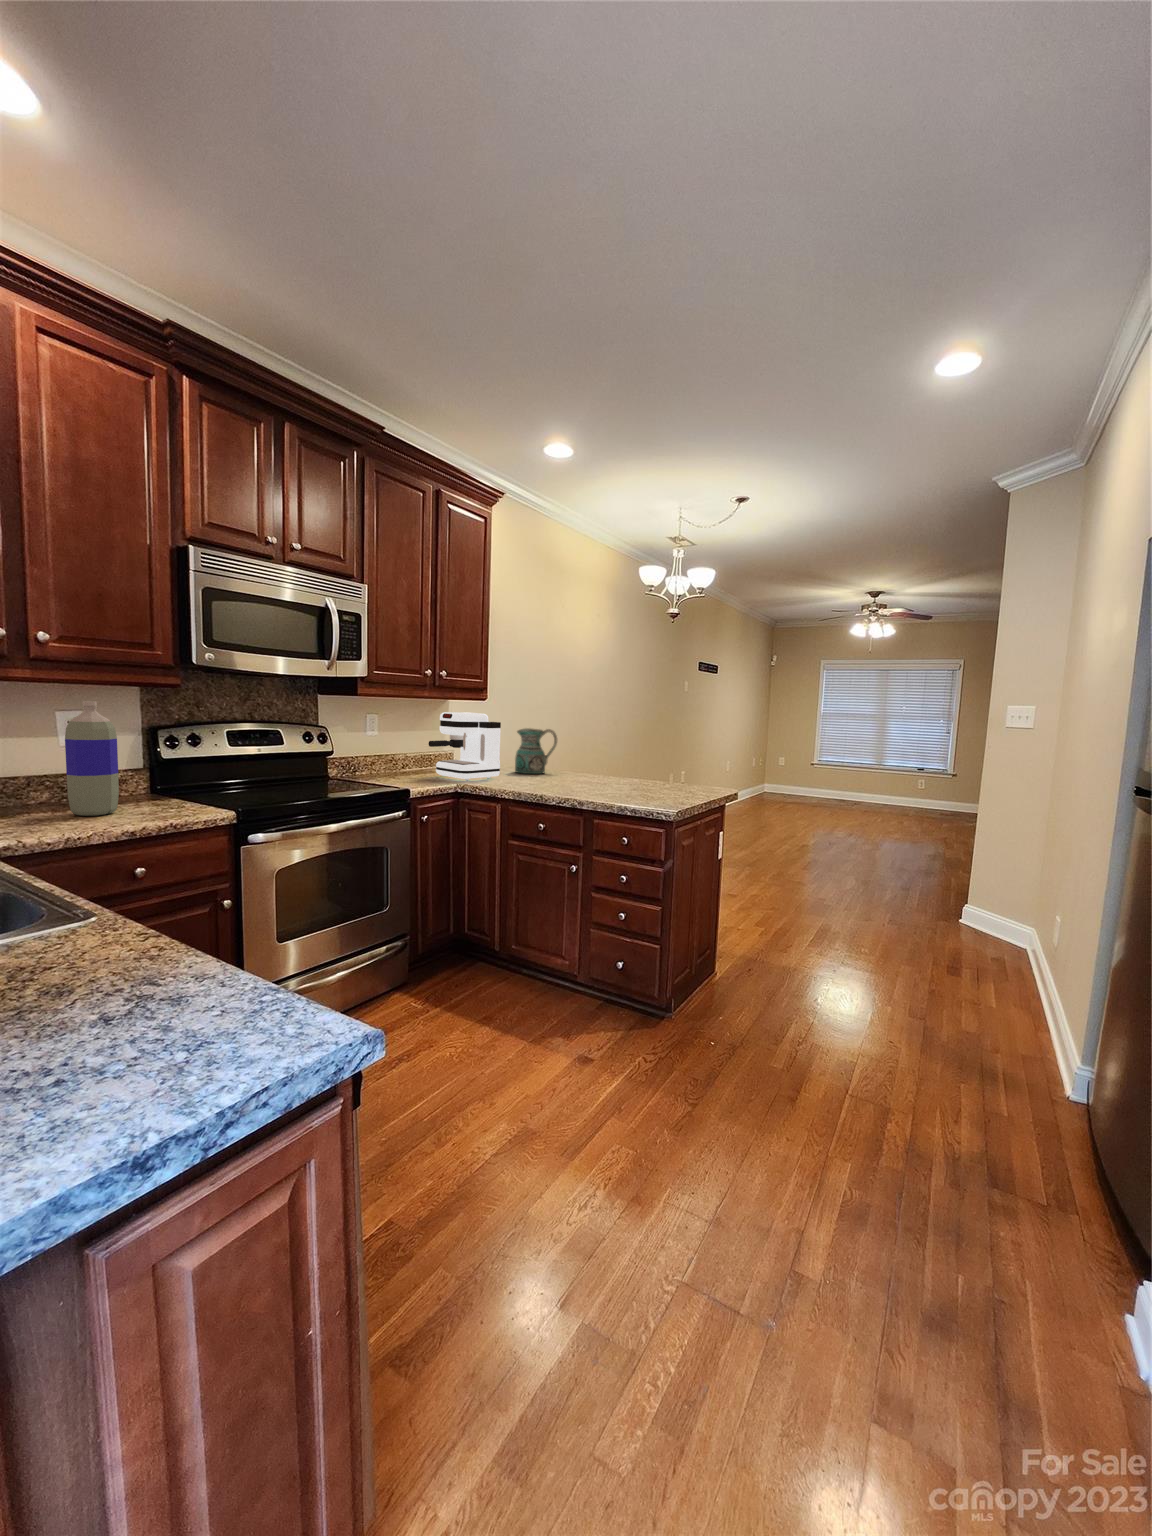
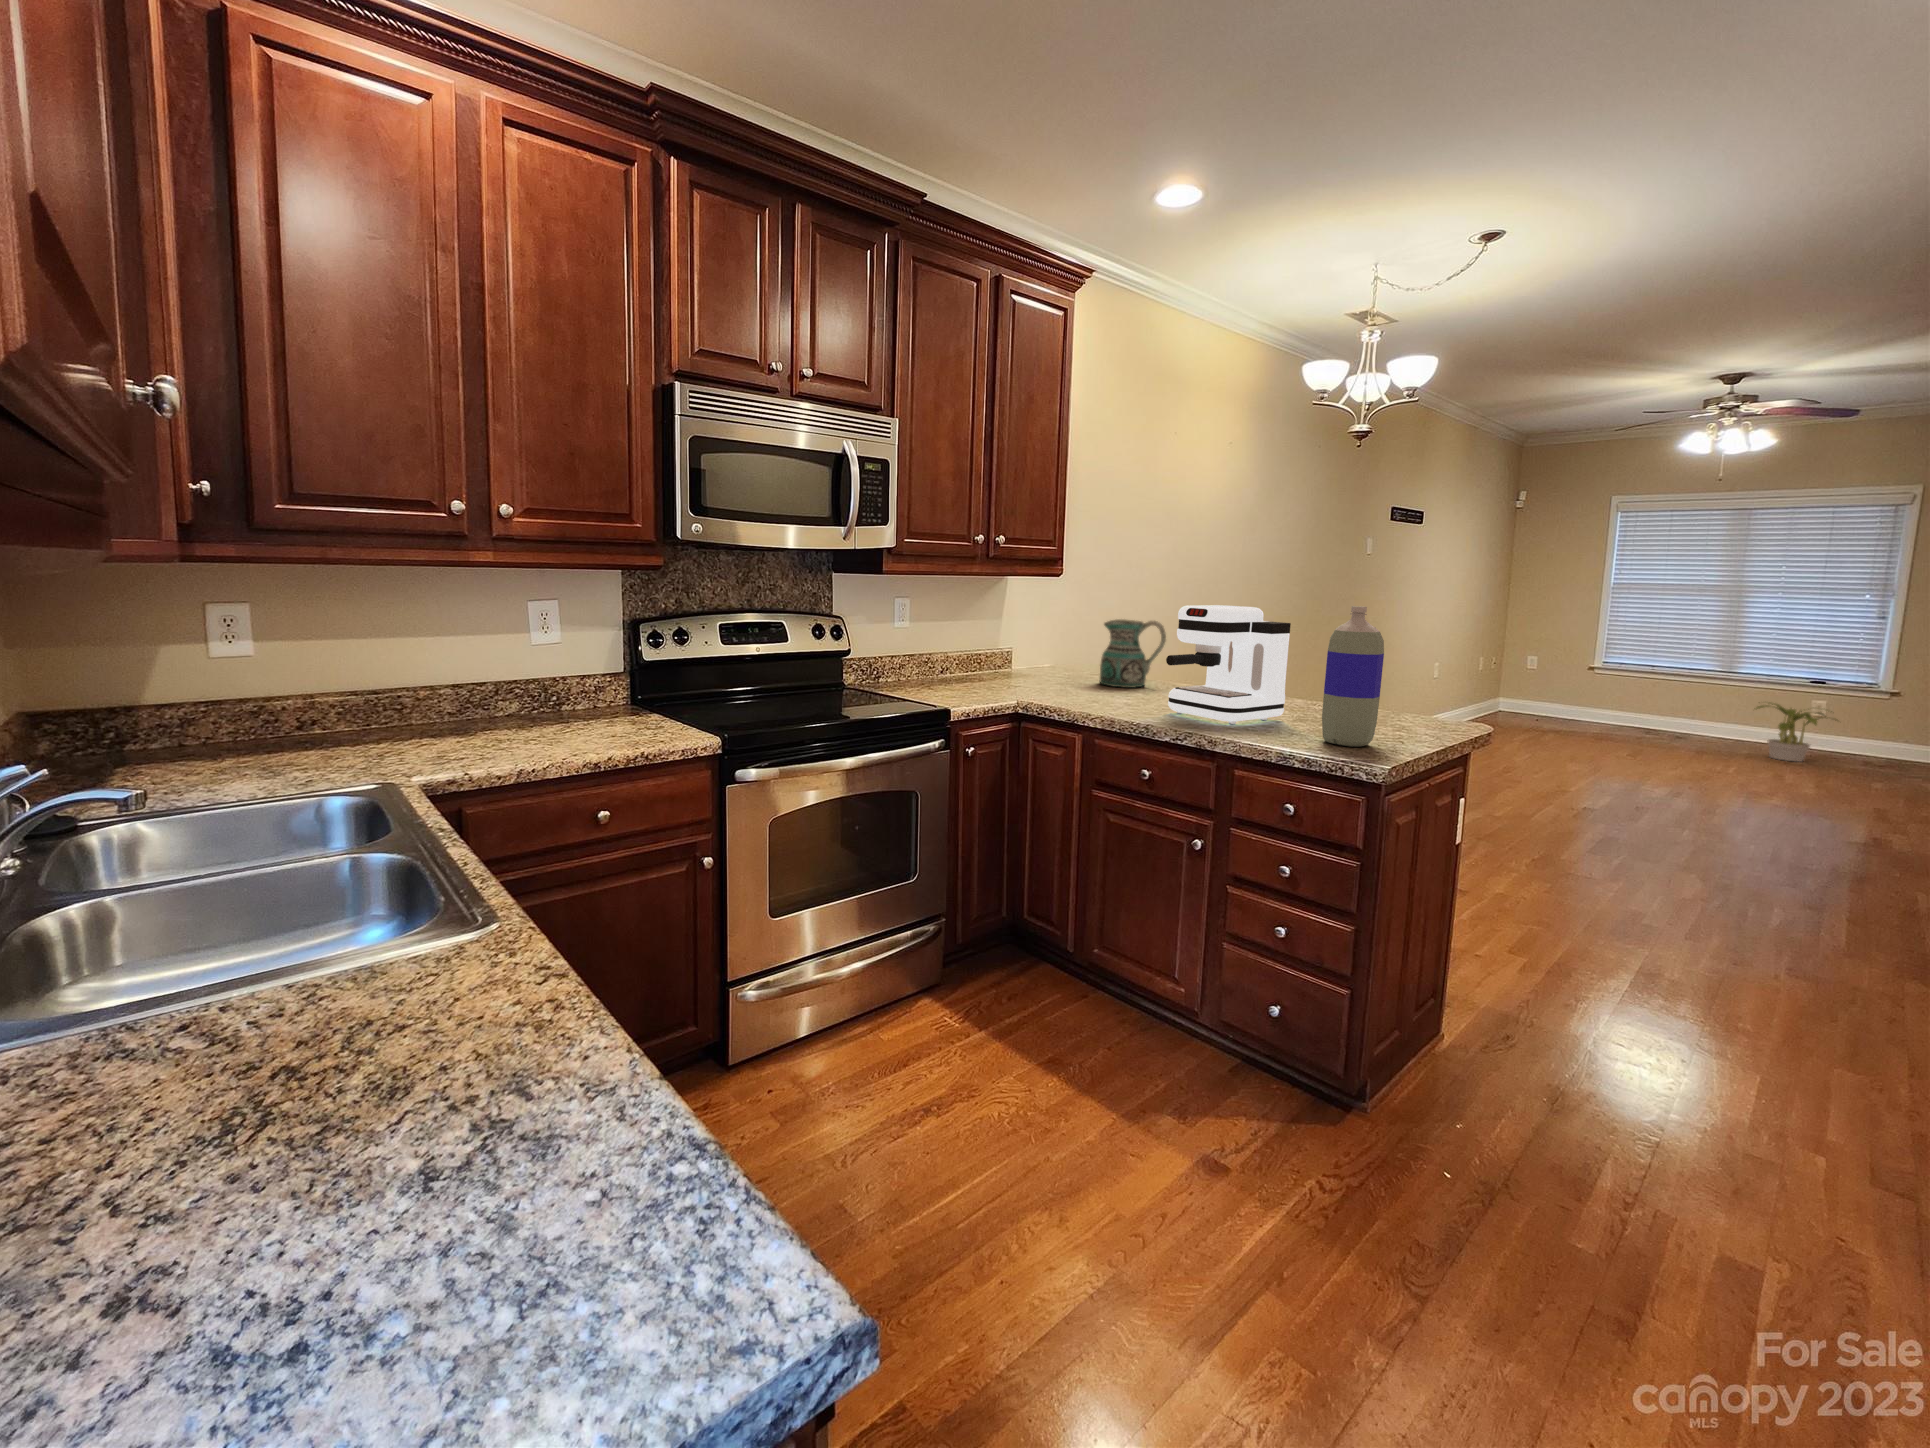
bottle: present [65,701,119,816] -> present [1322,606,1384,747]
coffee maker: present [428,712,501,780] -> present [1166,605,1291,724]
potted plant: none [892,780,931,813] -> present [1756,704,1825,762]

